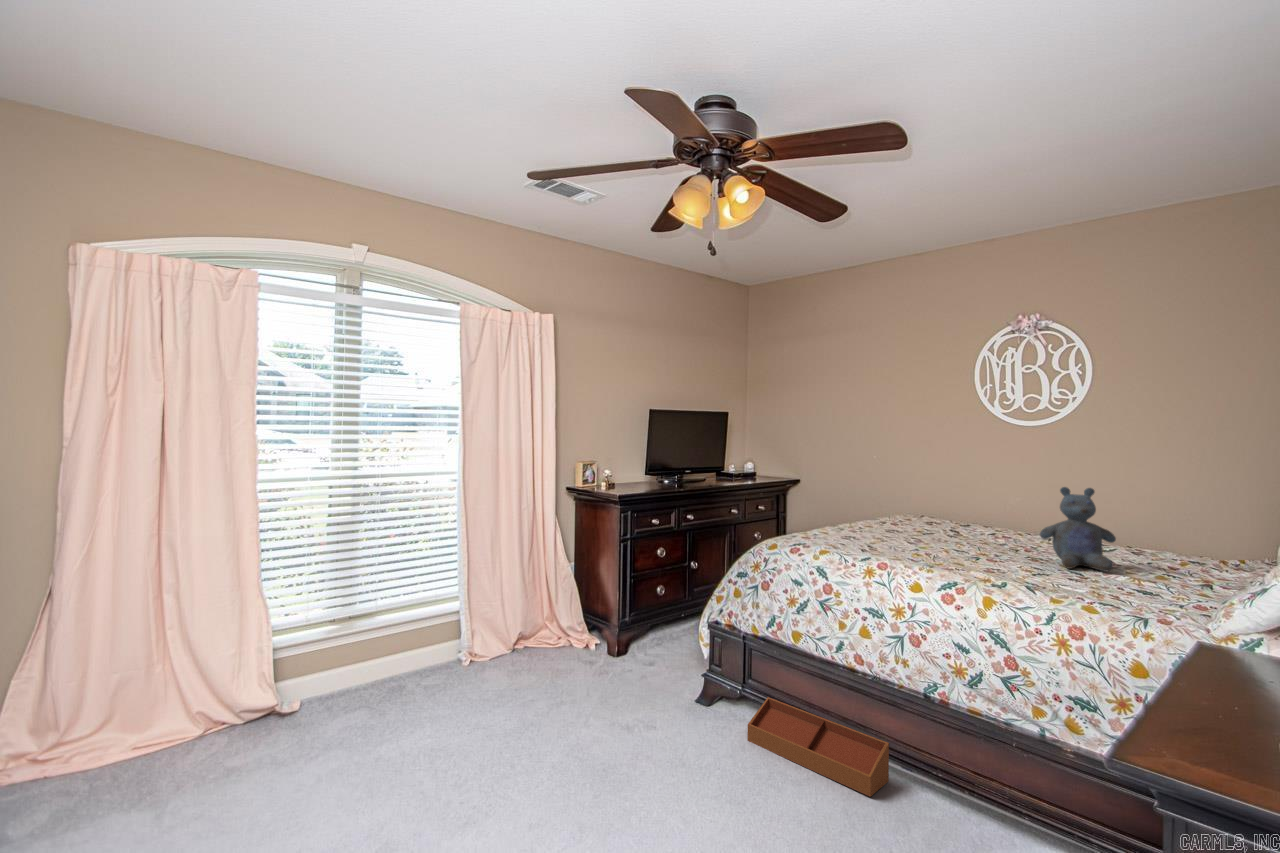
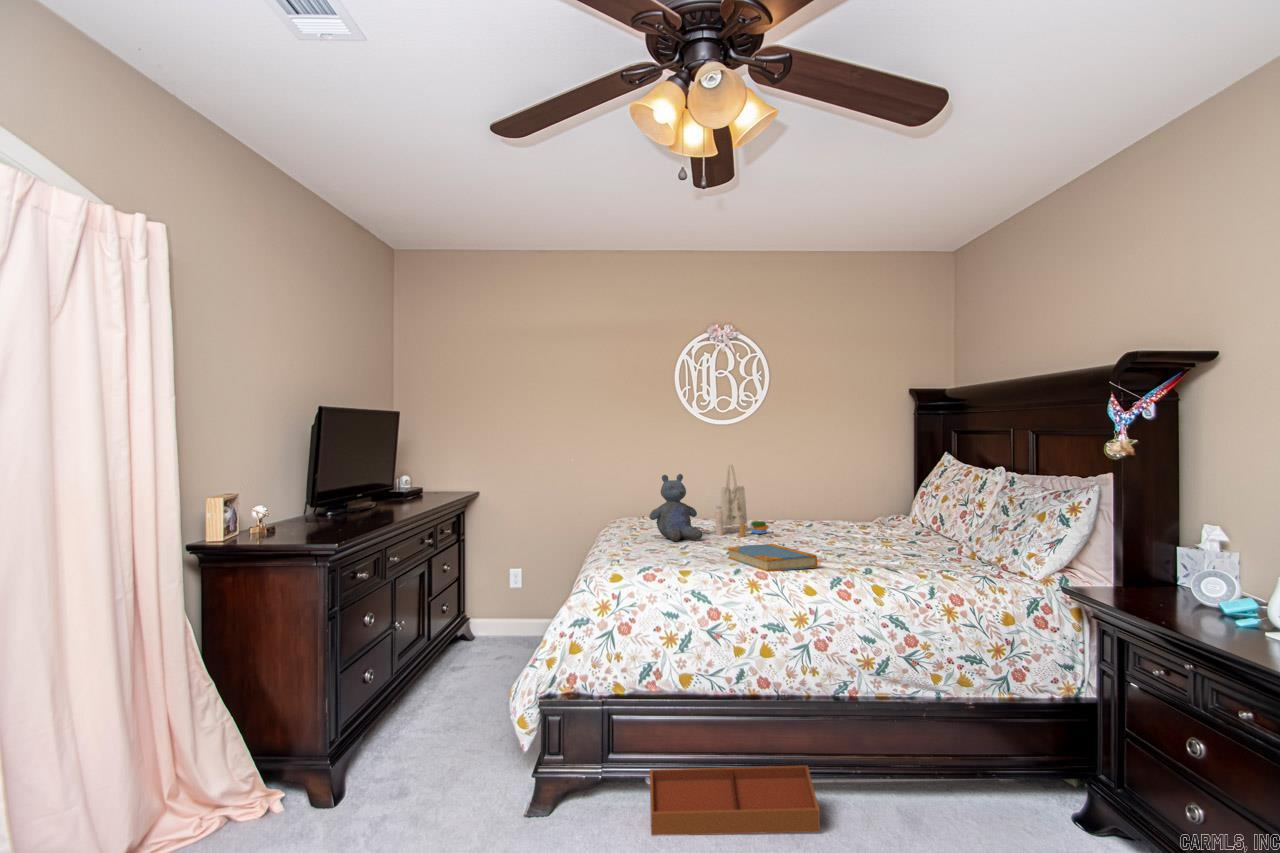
tote bag: none [973,466,1042,546] -> present [715,465,779,537]
stuffed bear: present [1040,487,1116,571] -> present [649,474,702,541]
book: none [892,542,955,571] -> present [728,544,818,572]

